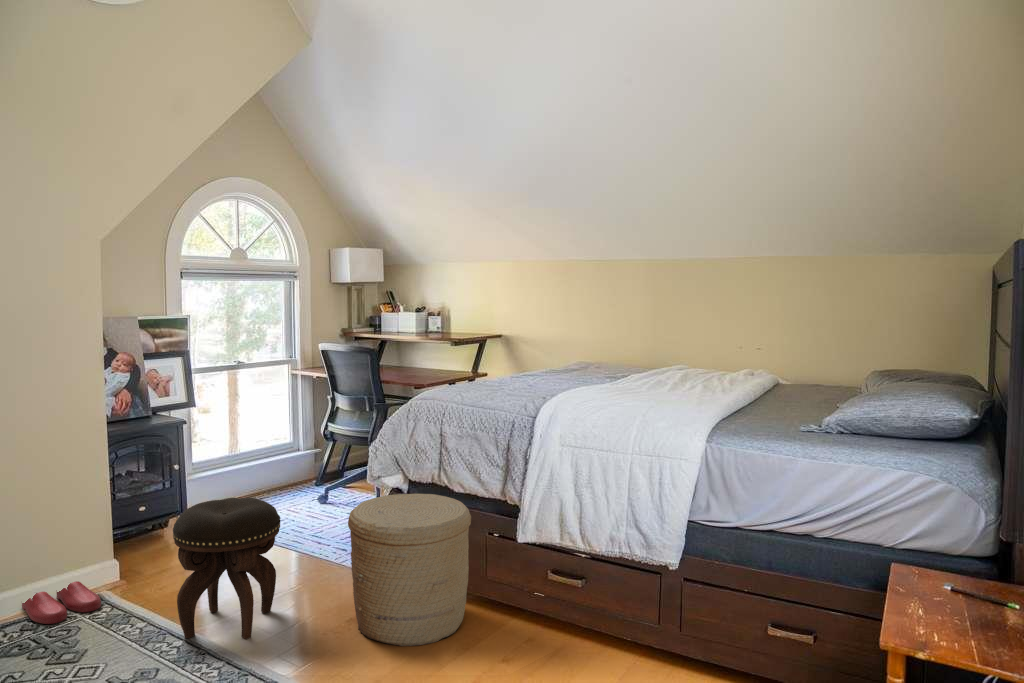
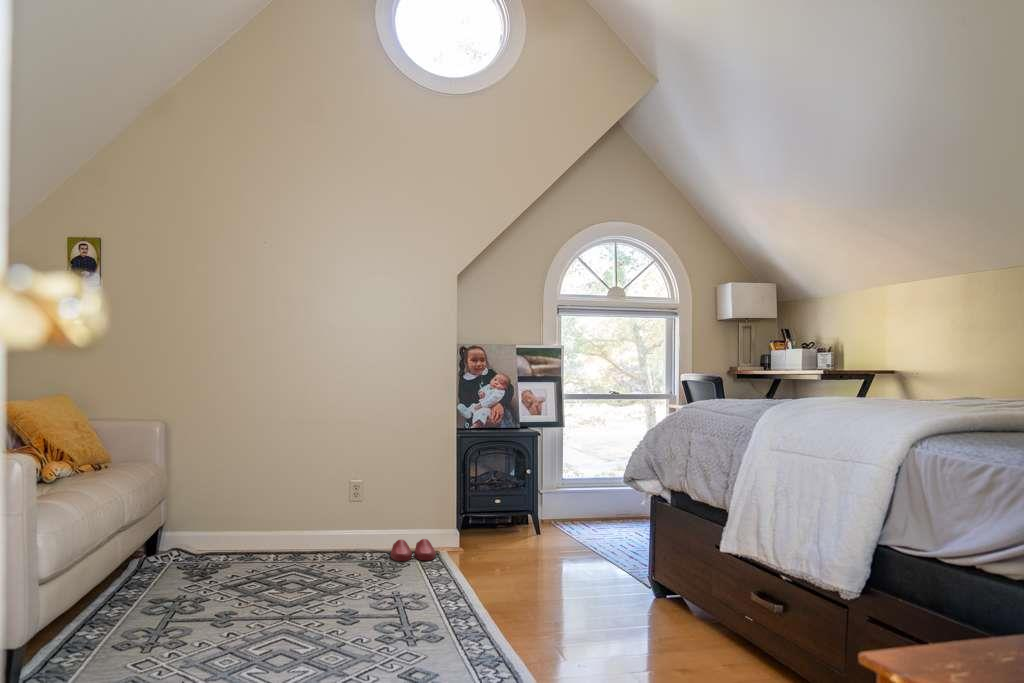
woven basket: present [348,494,471,646] -> none [562,501,679,639]
footstool: present [173,498,280,639] -> none [452,484,534,598]

